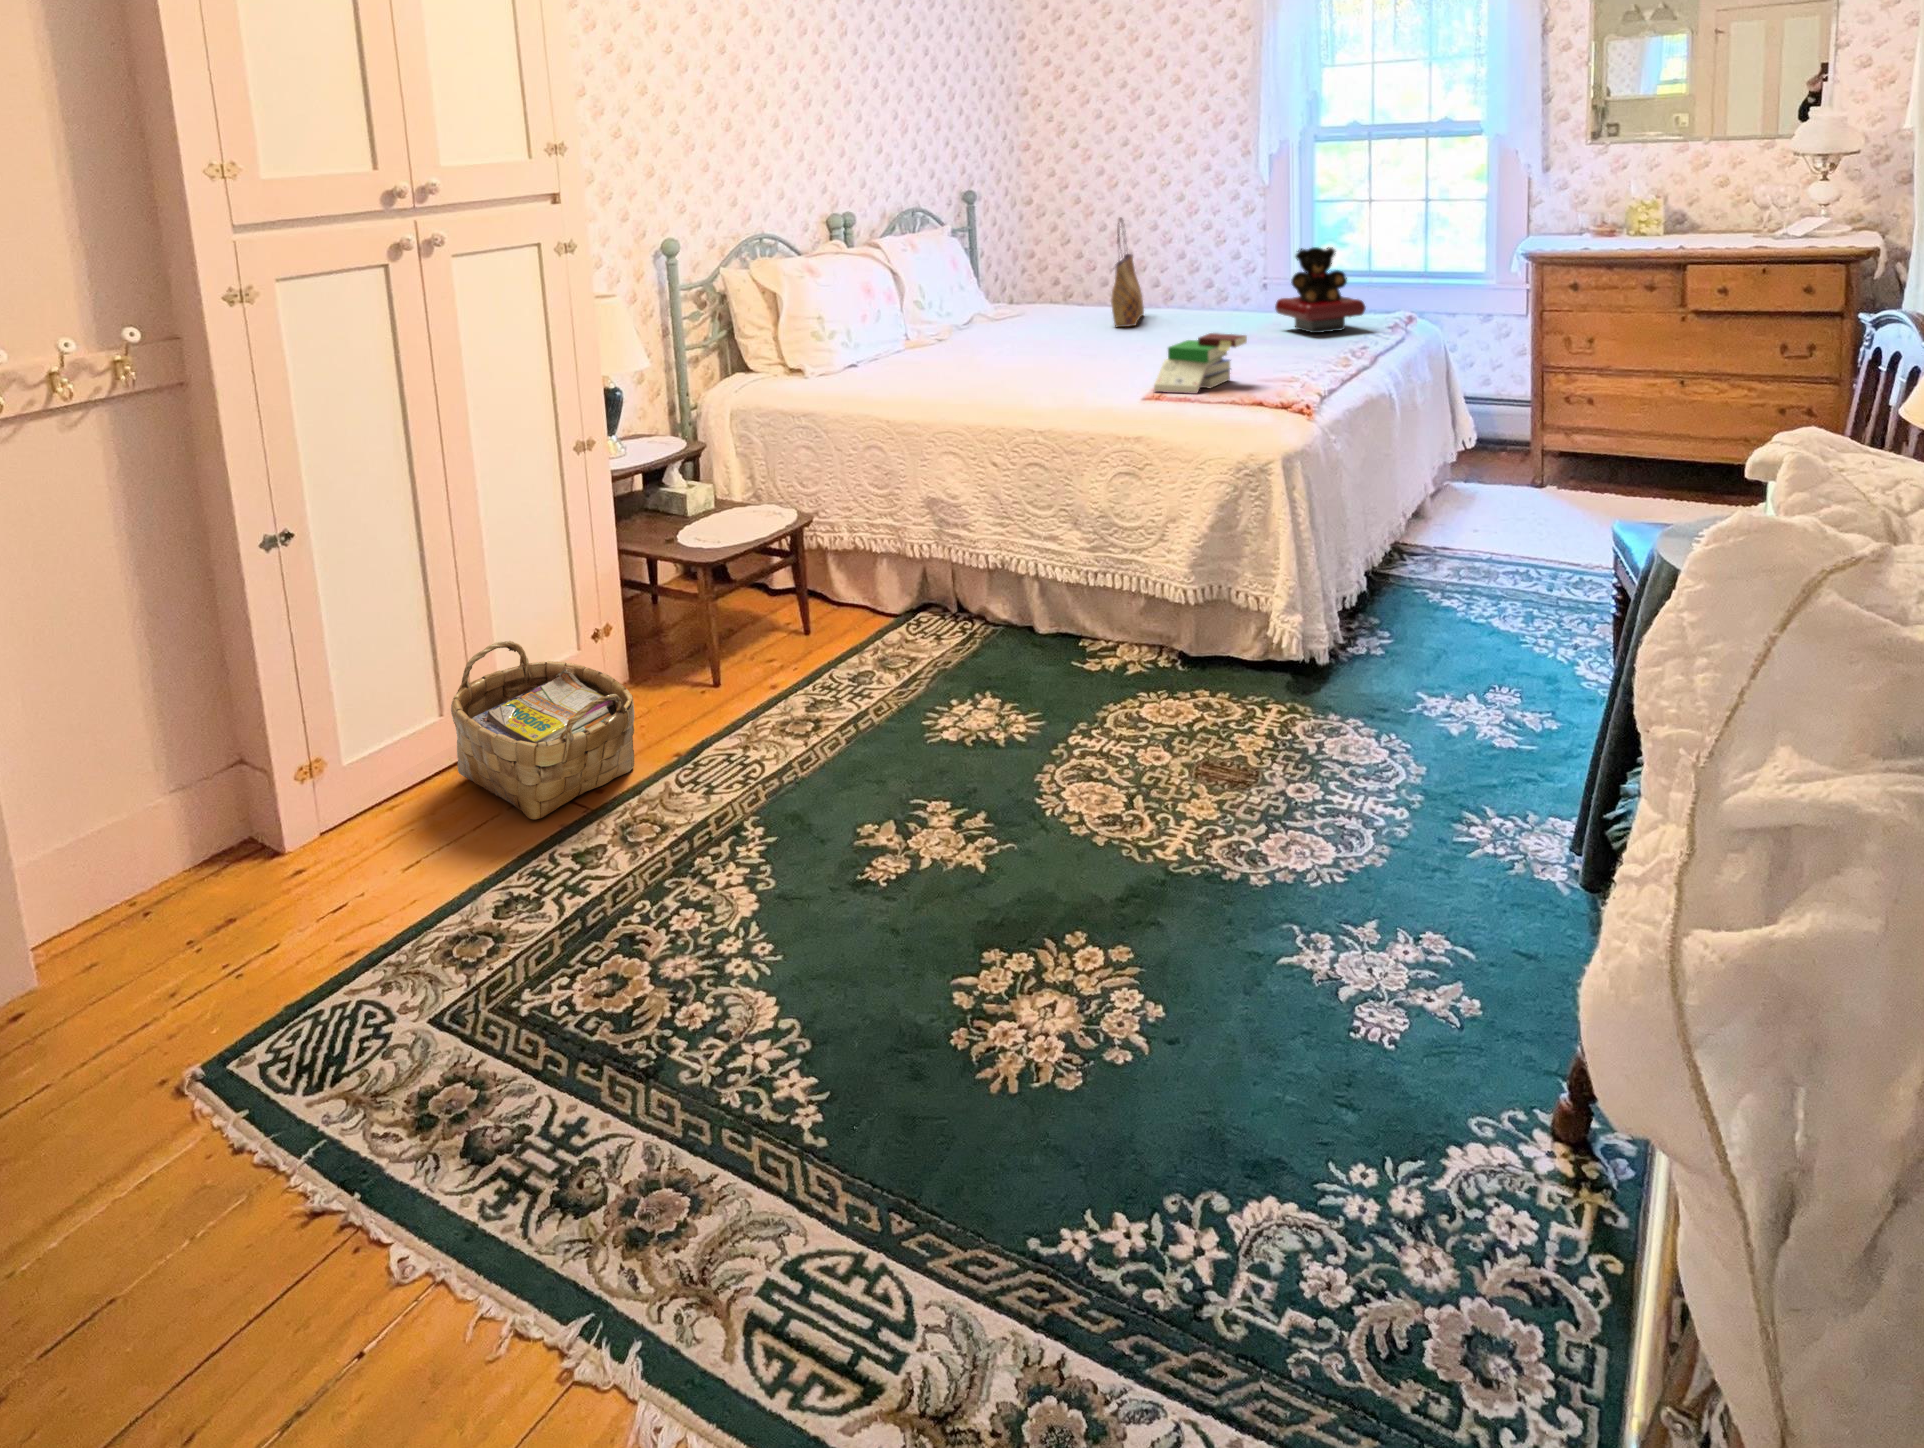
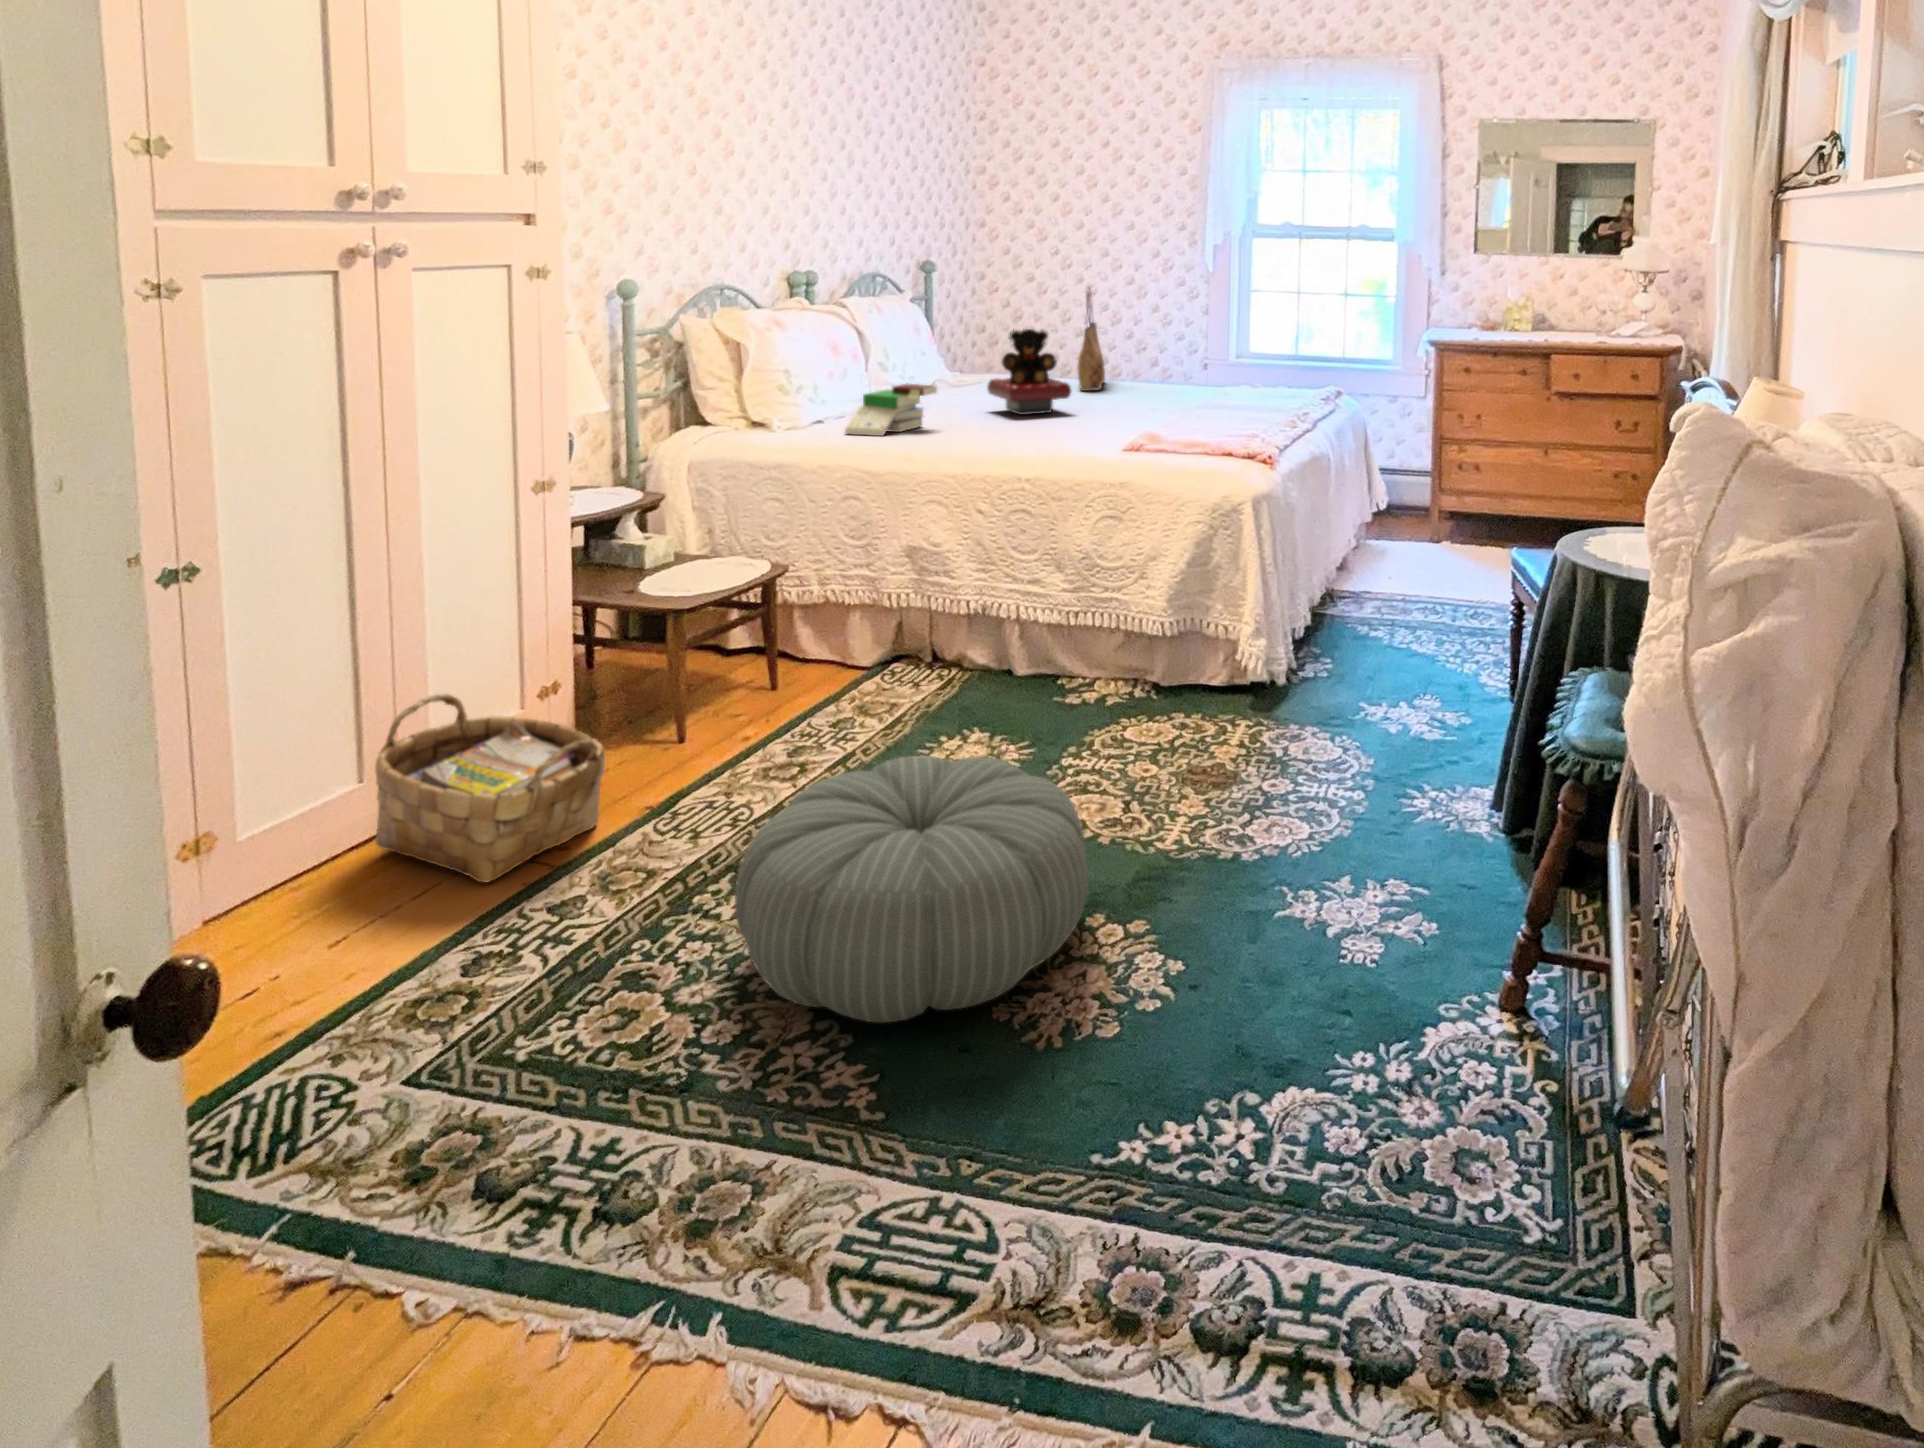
teddy bear: present [1275,247,1366,333] -> present [987,329,1071,415]
book: present [1154,333,1247,394] -> present [845,384,937,436]
pouf: none [713,740,1059,1032] -> present [735,756,1088,1023]

